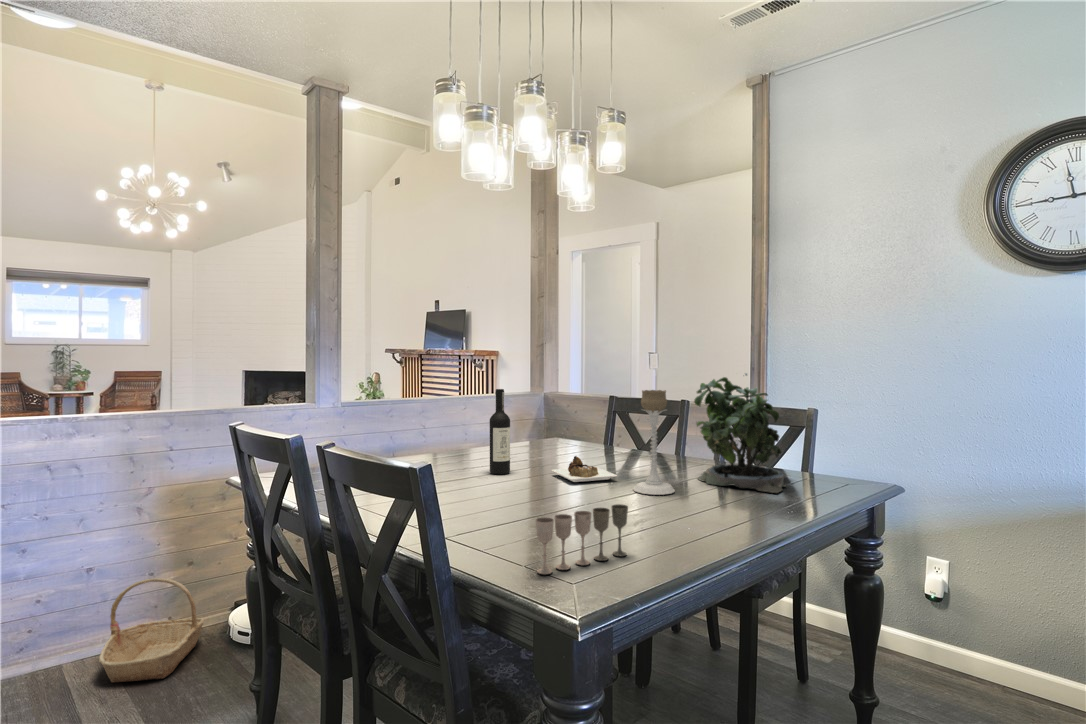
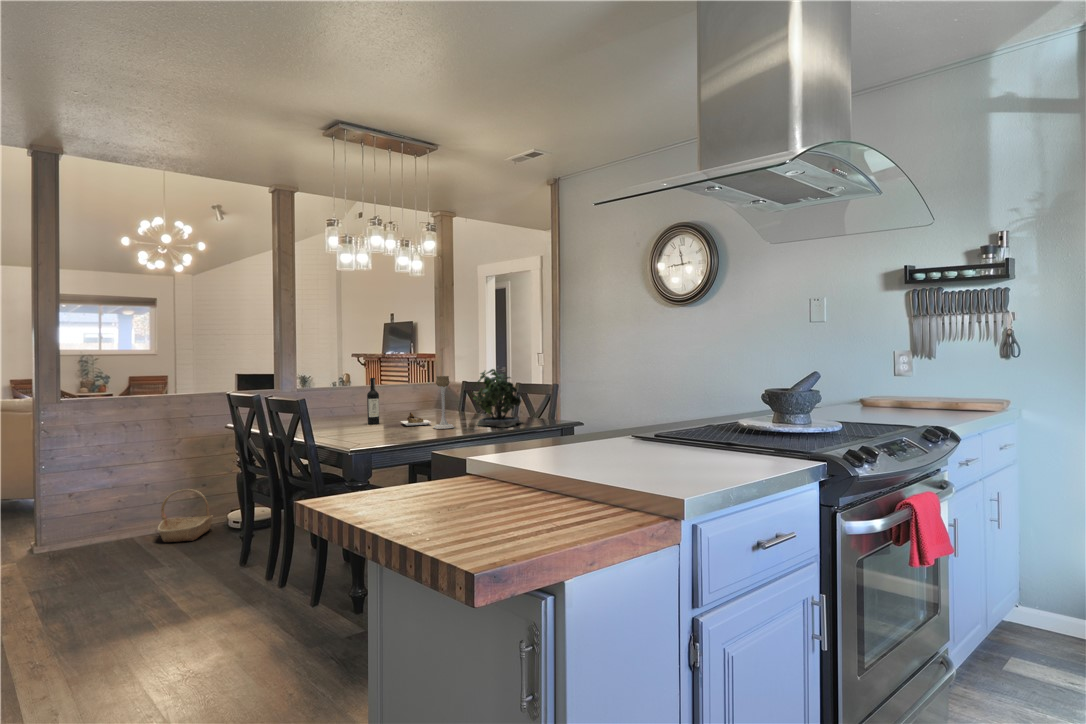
wine glass: present [536,504,628,575] -> none [347,422,392,446]

